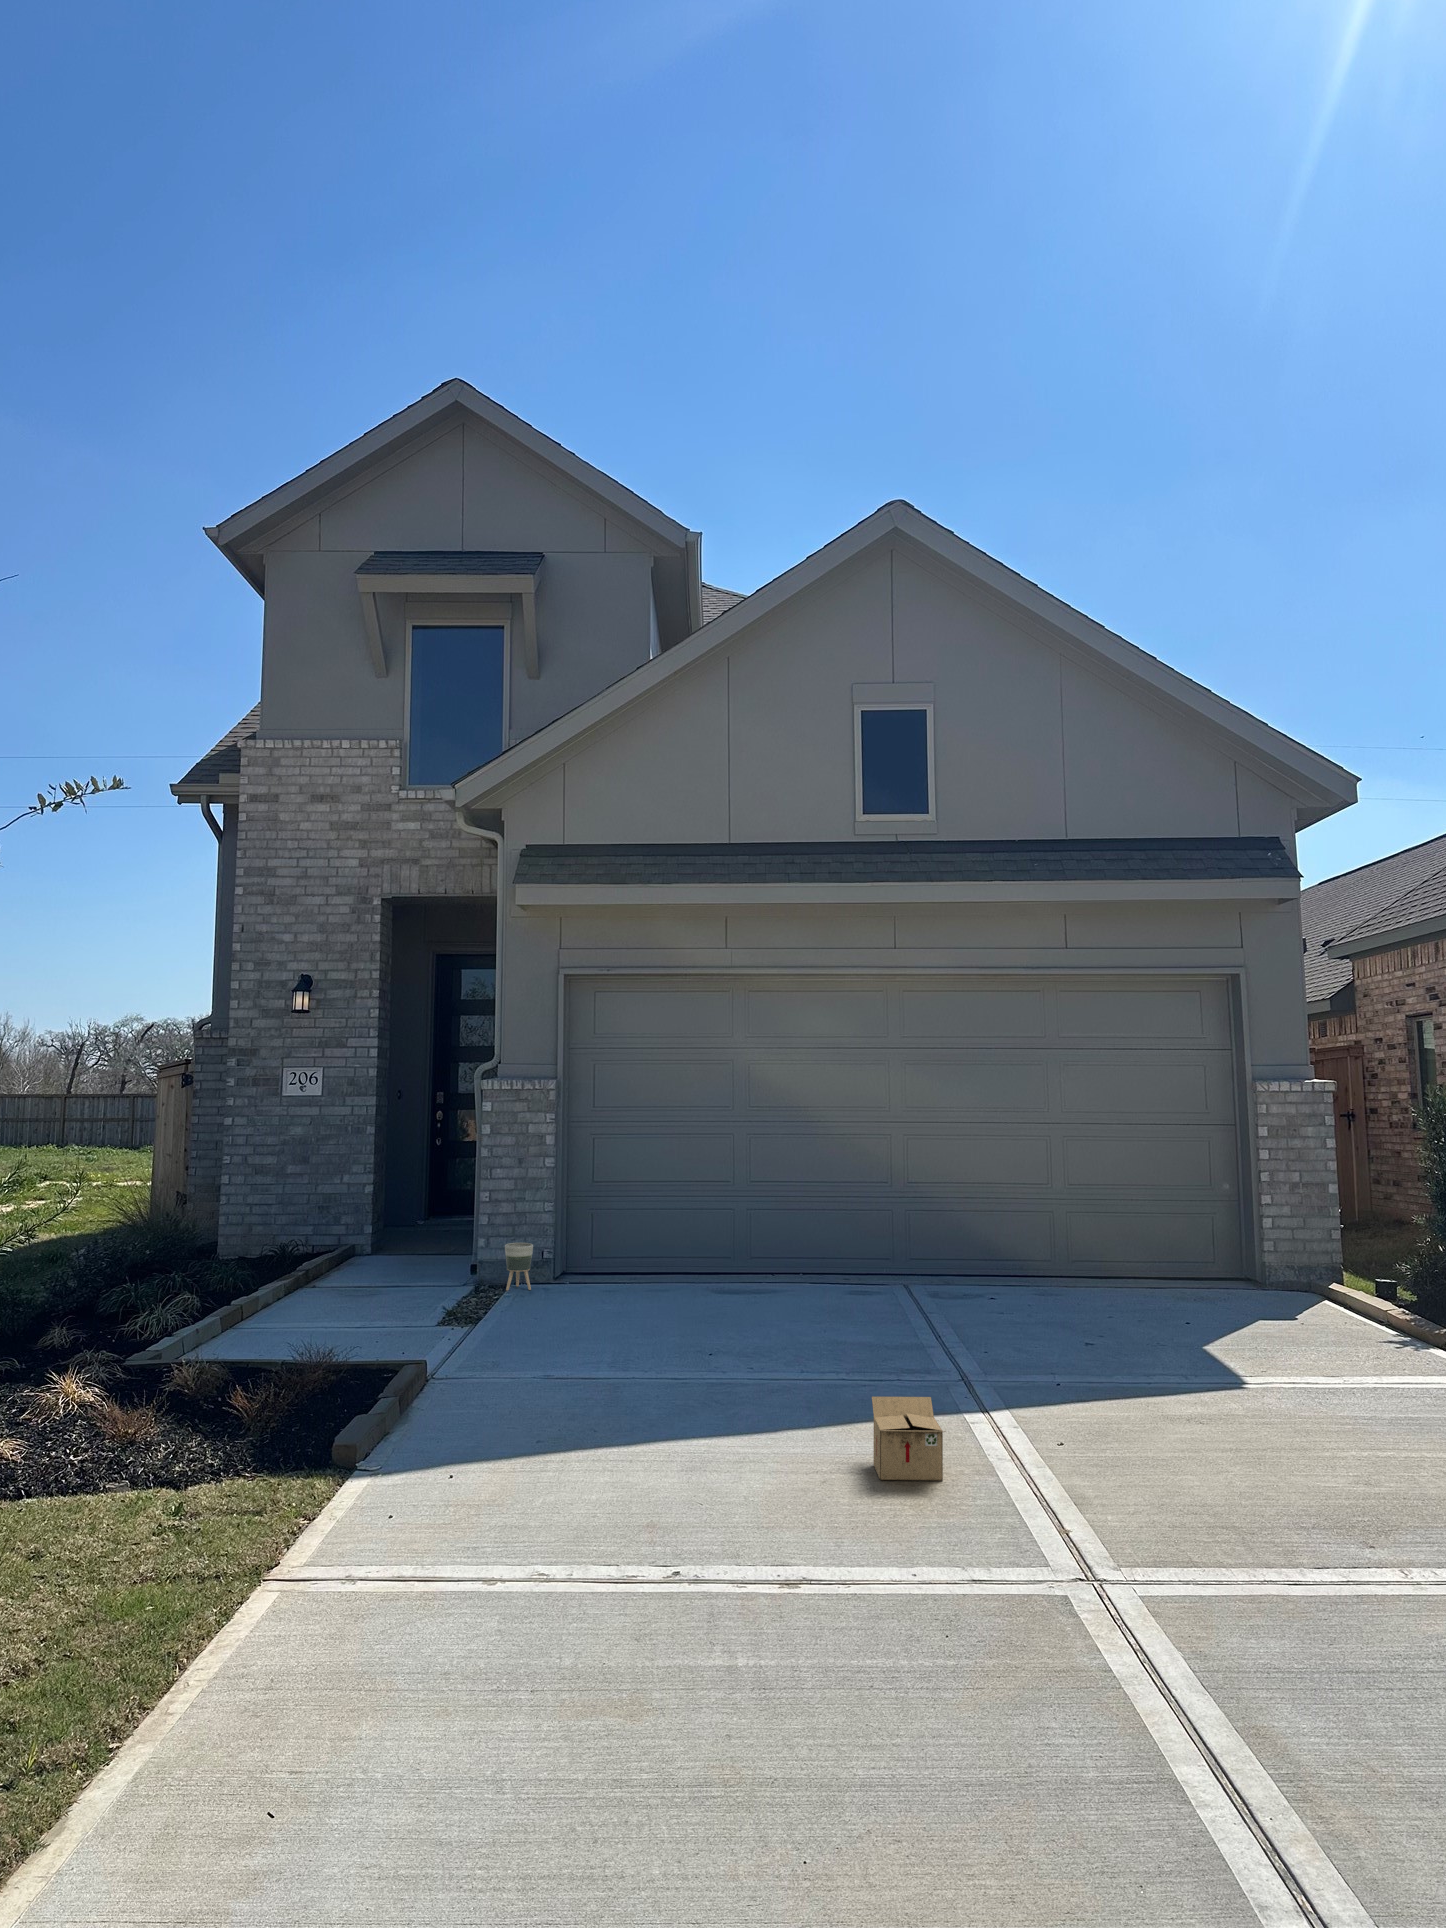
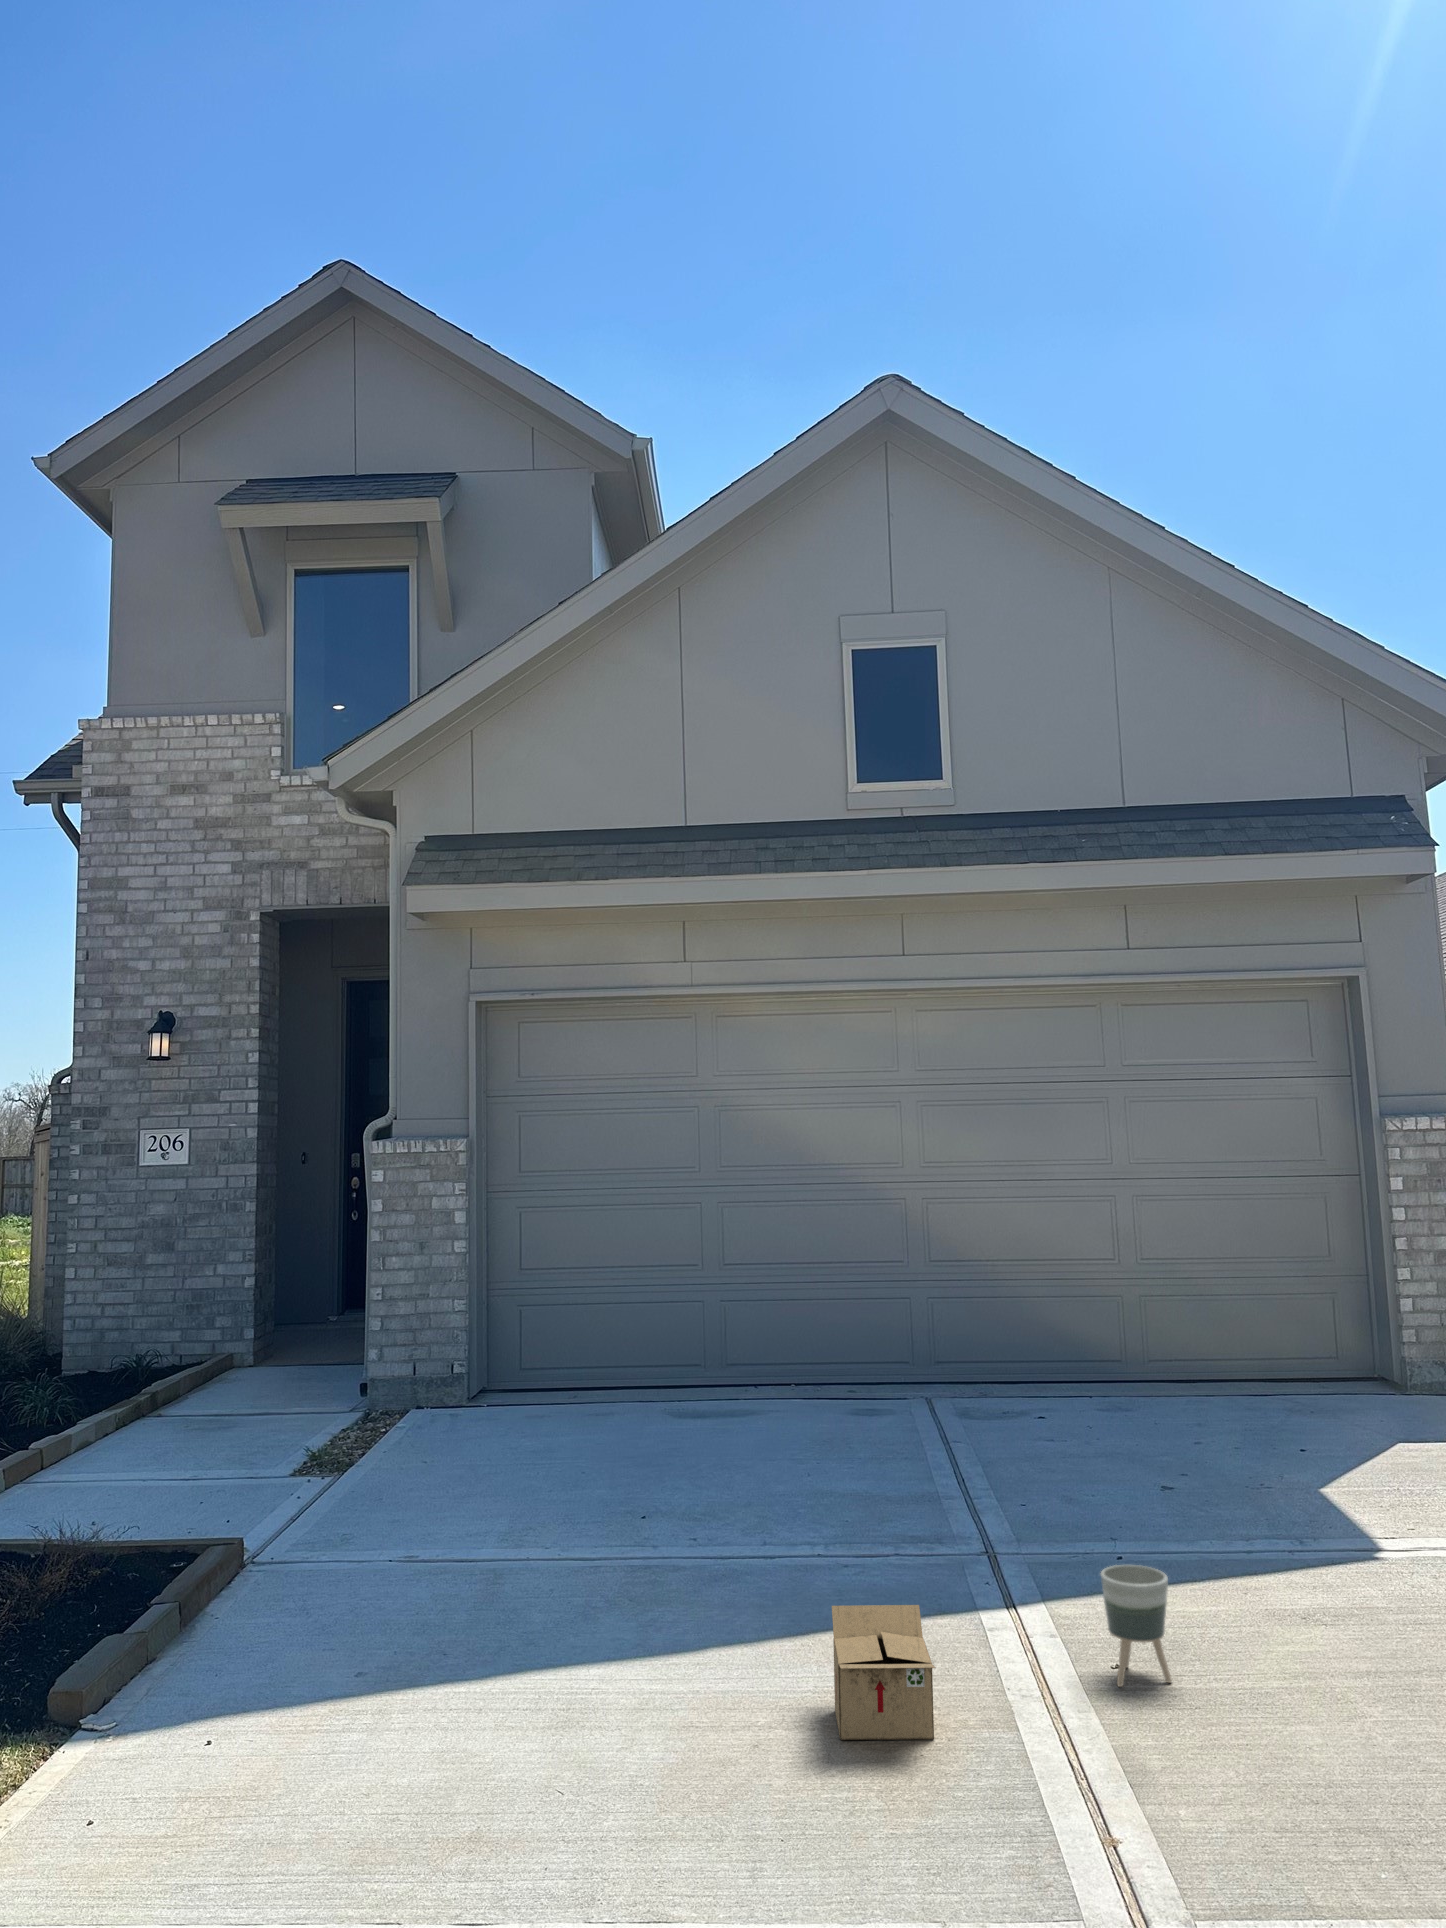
planter: present [505,1243,533,1290] -> present [1100,1565,1171,1687]

